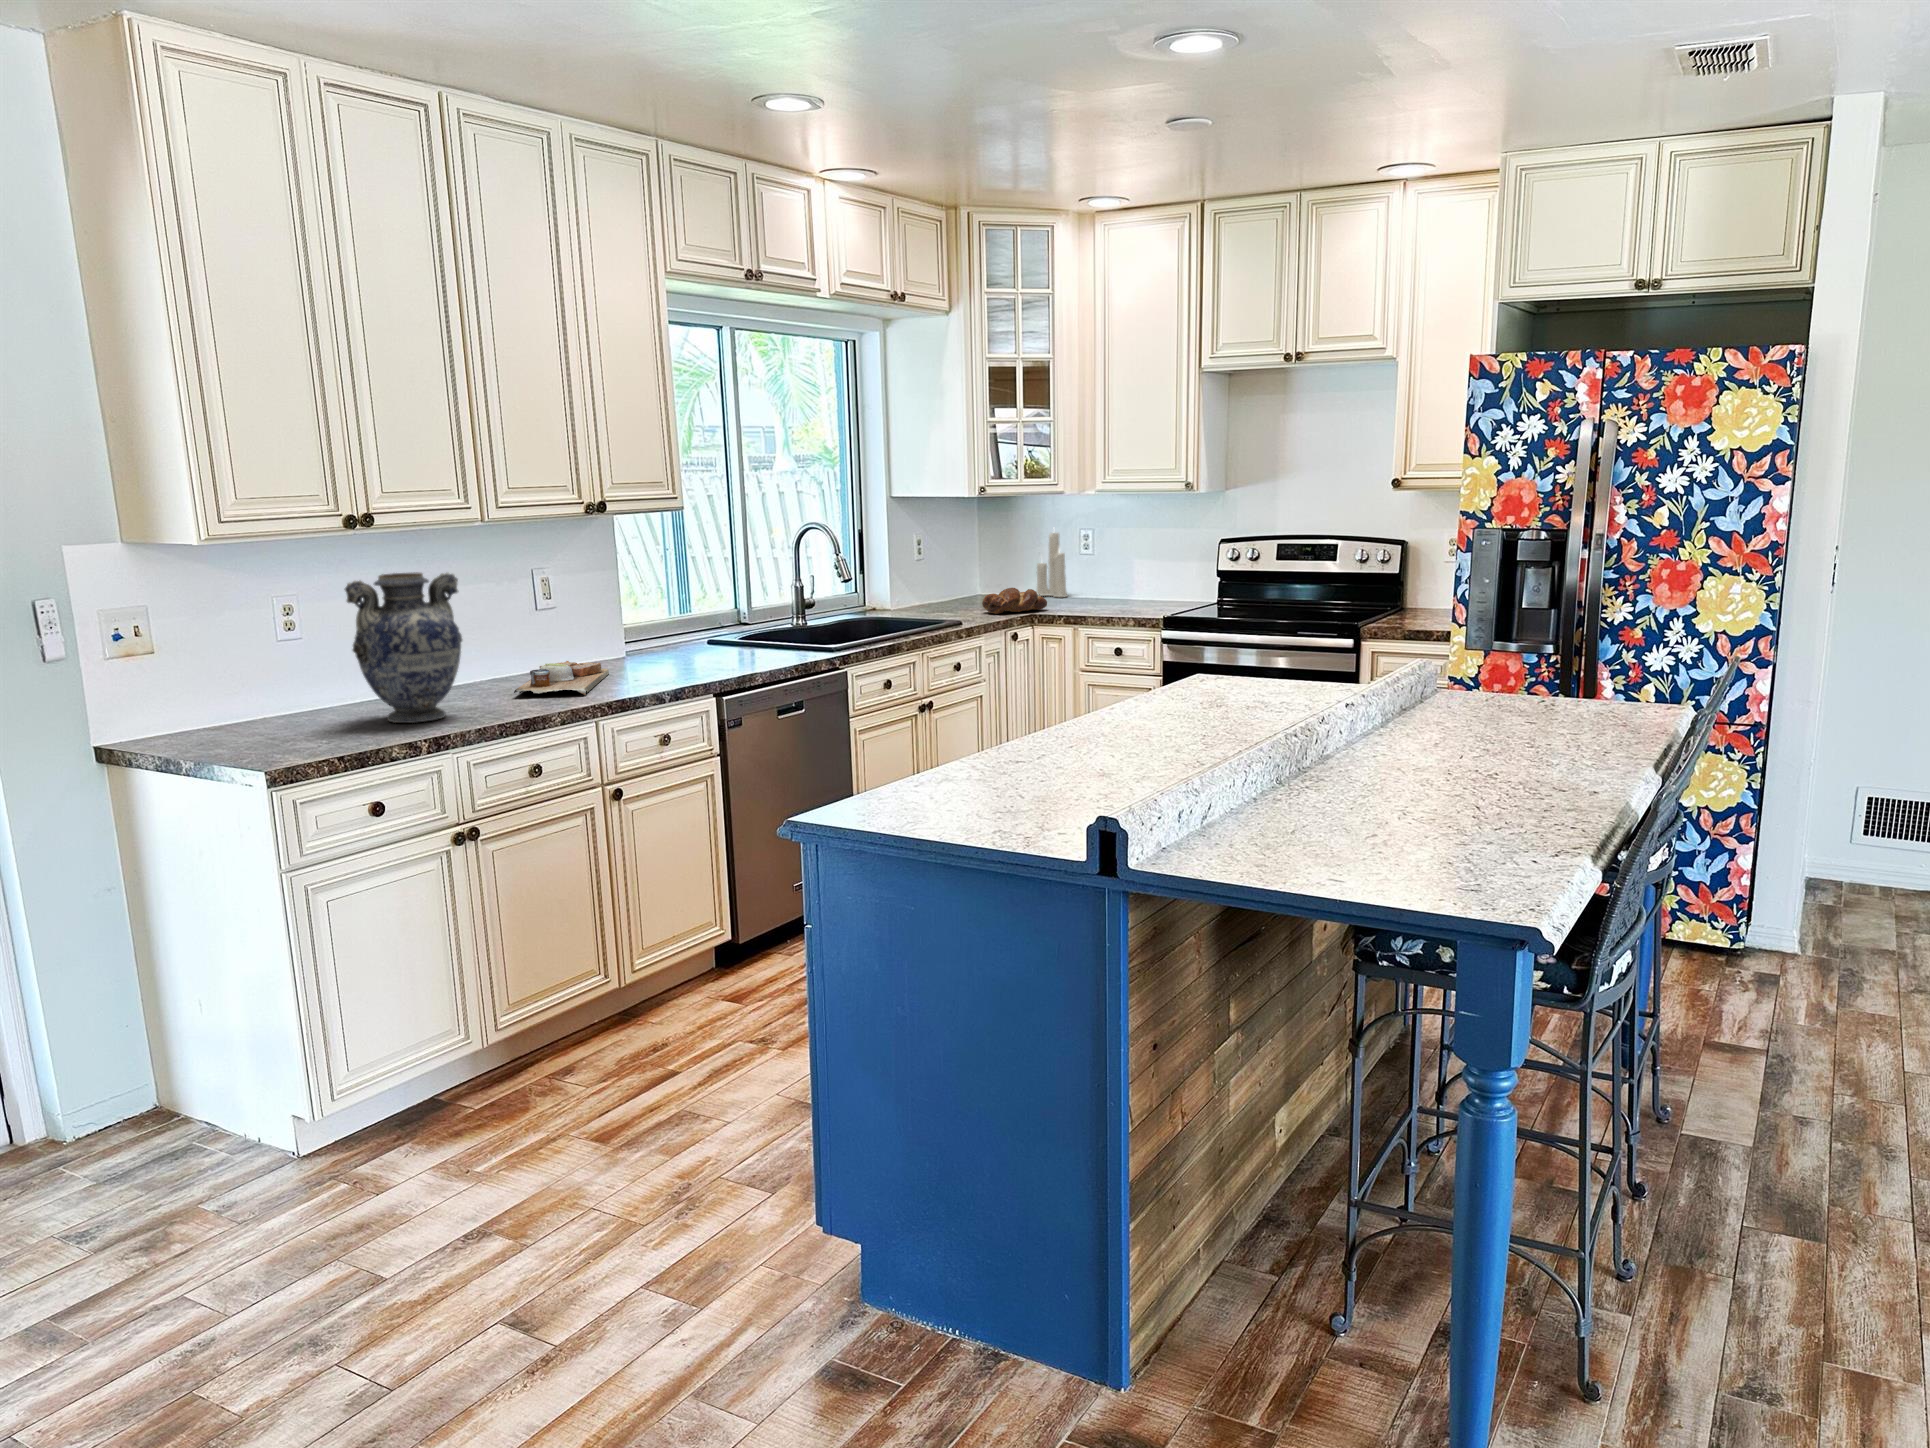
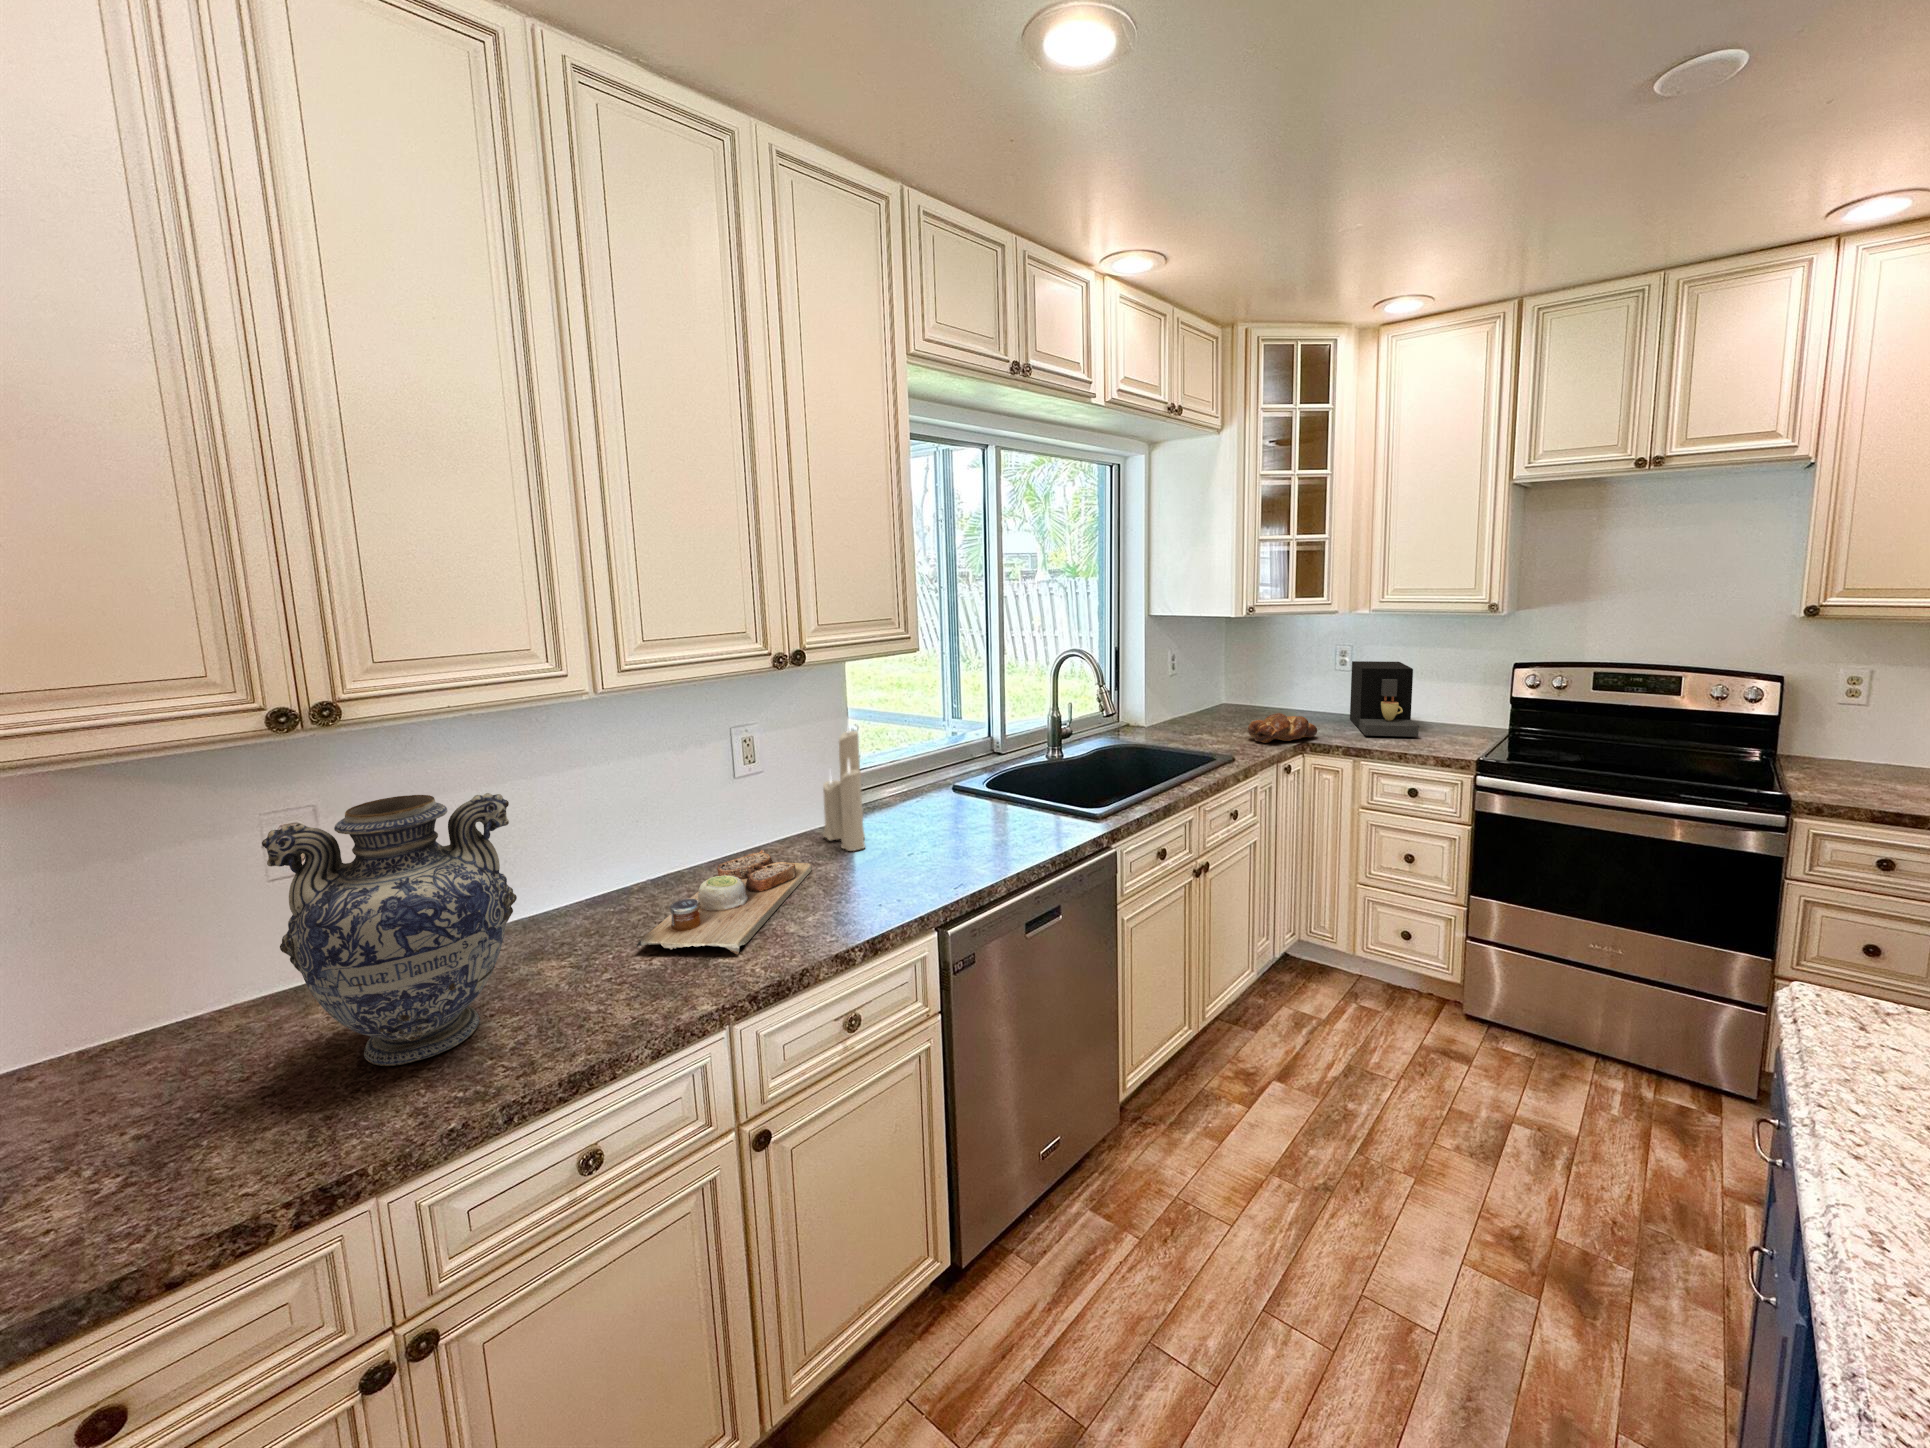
candle: present [1037,532,1067,597] -> present [823,727,865,851]
coffee maker: none [1091,541,1137,607] -> present [1350,661,1419,737]

